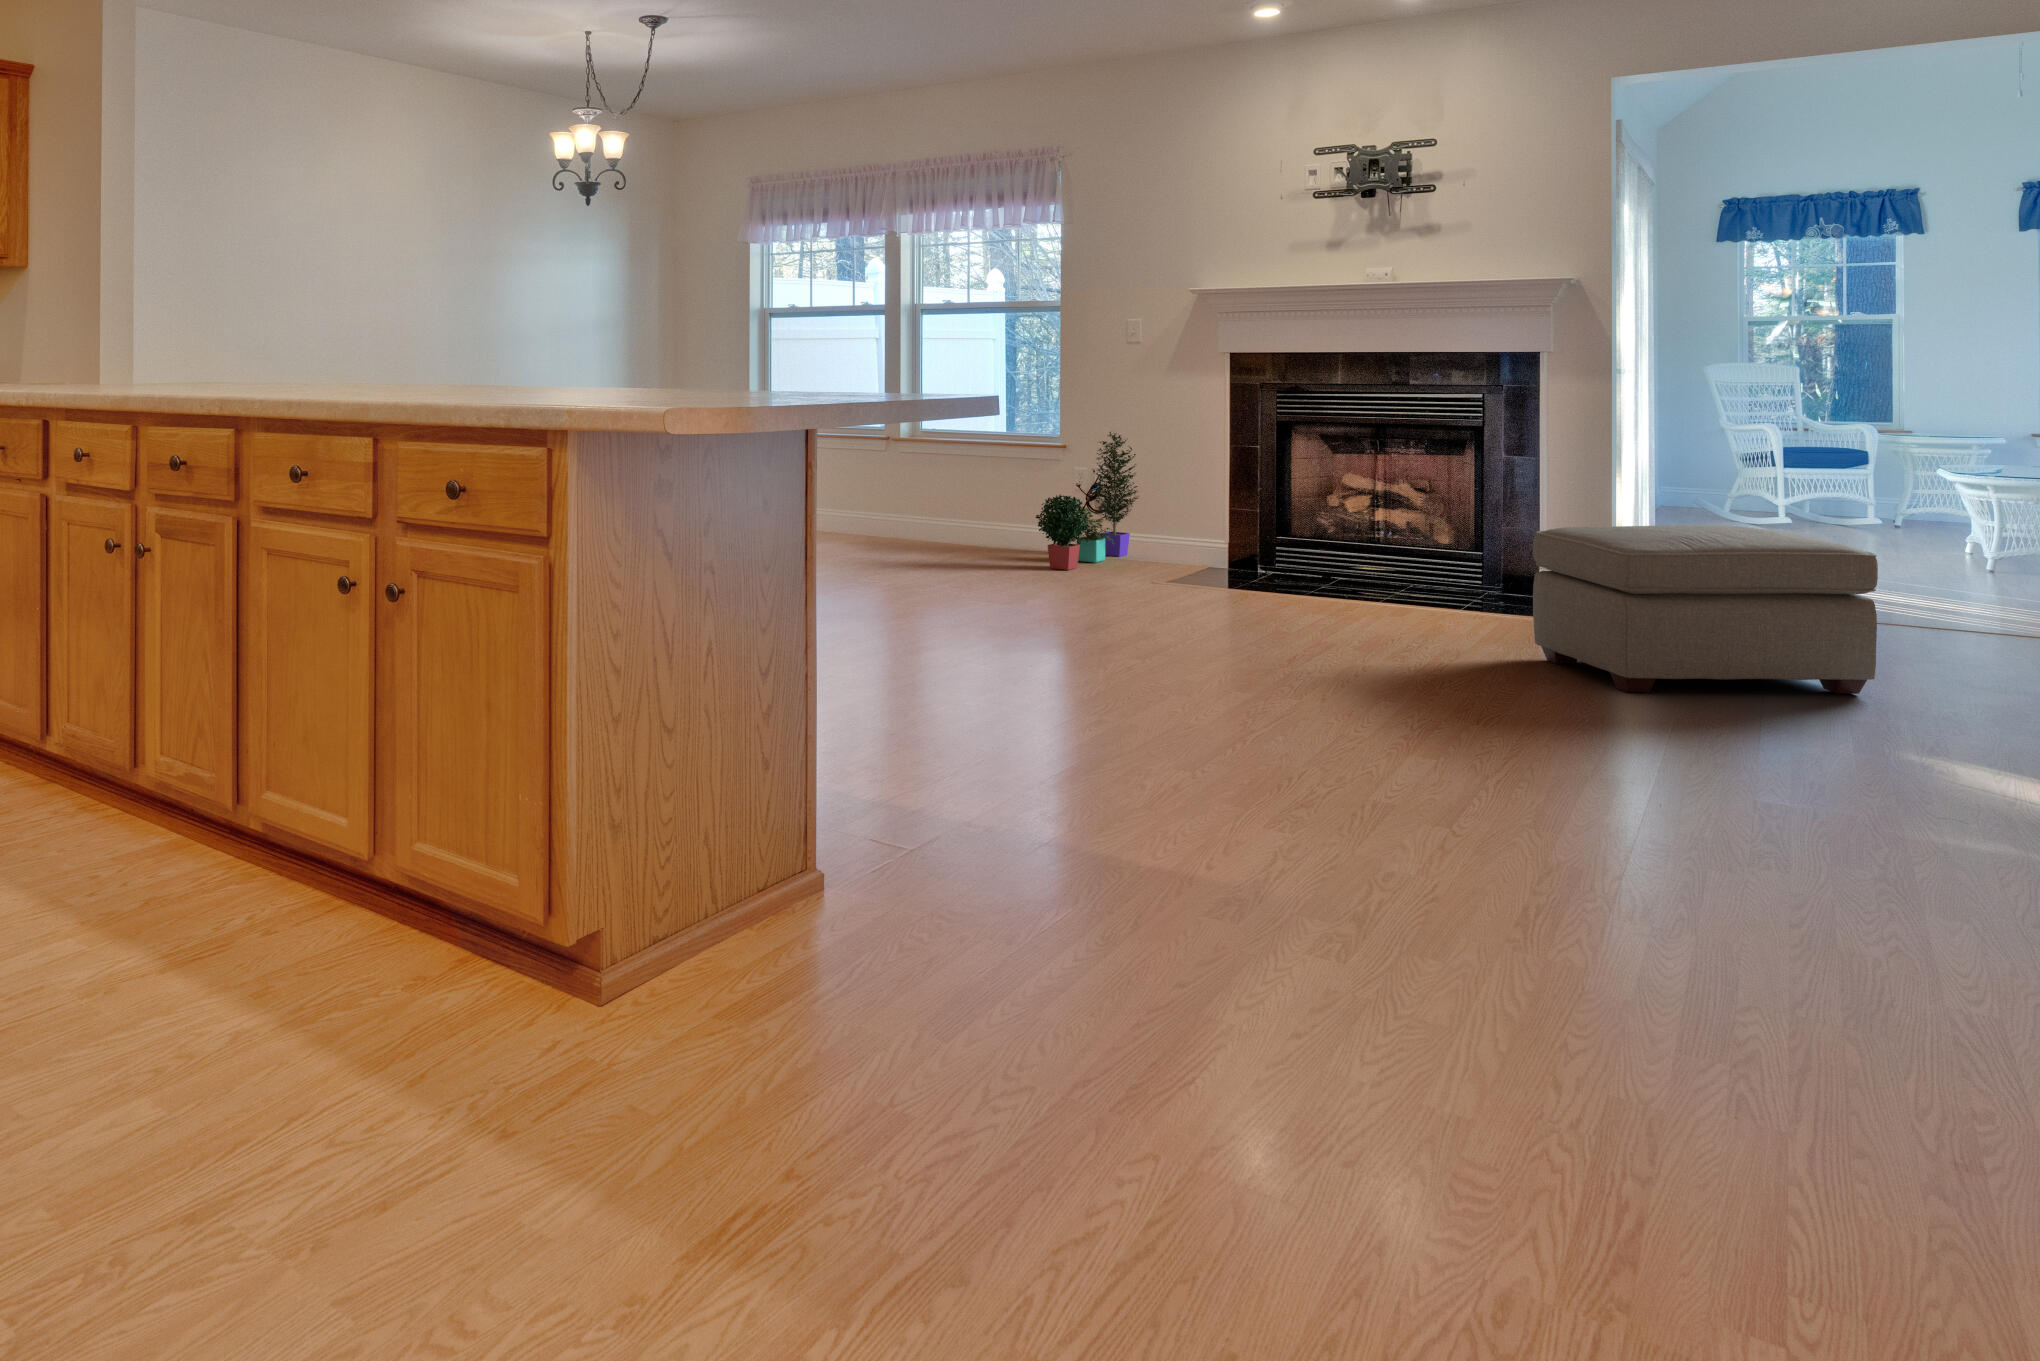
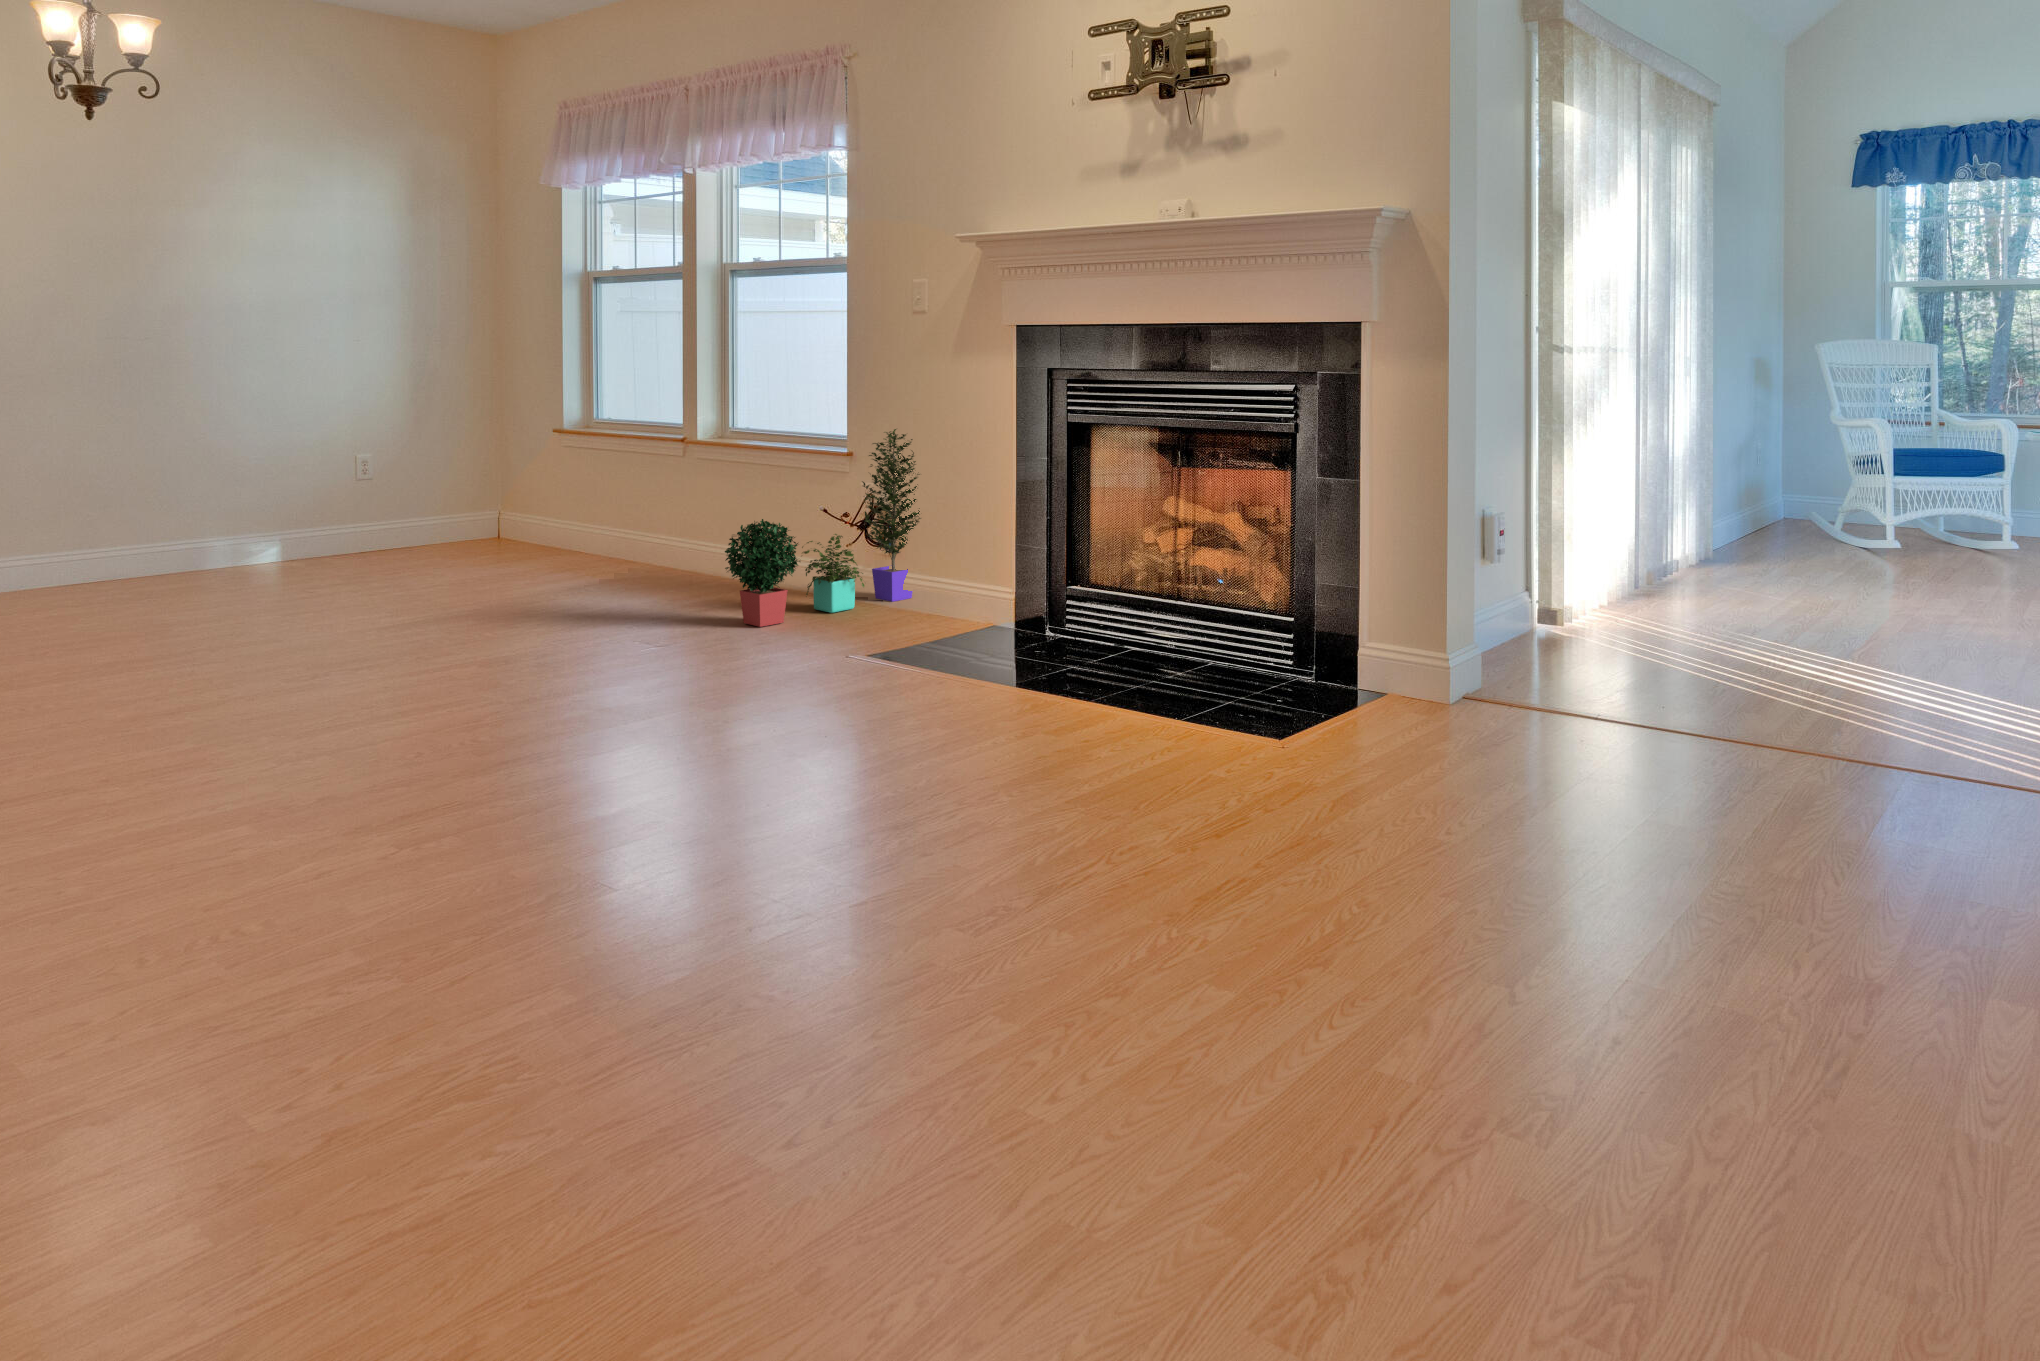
ottoman: present [1533,526,1878,694] -> none [1049,621,1547,975]

